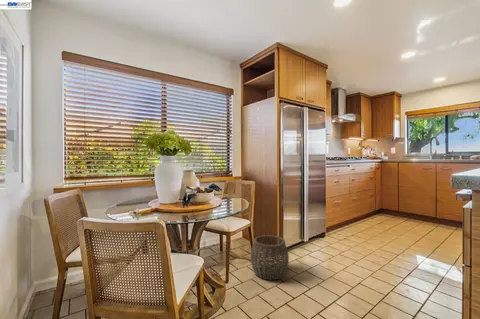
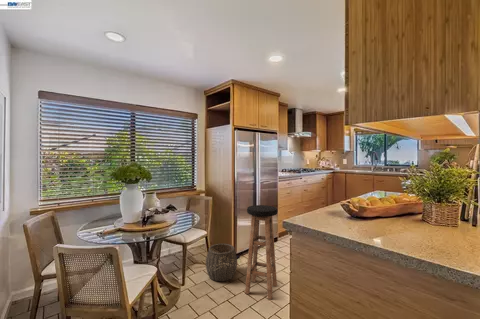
bar stool: none [304,188,345,305] -> present [245,205,278,299]

